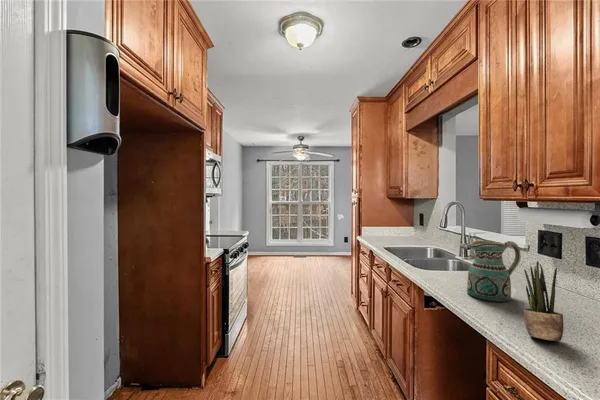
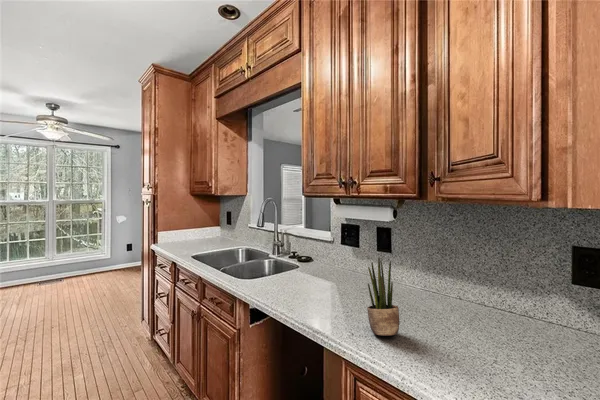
ceramic pitcher: present [467,240,521,302] -> none [300,238,343,302]

